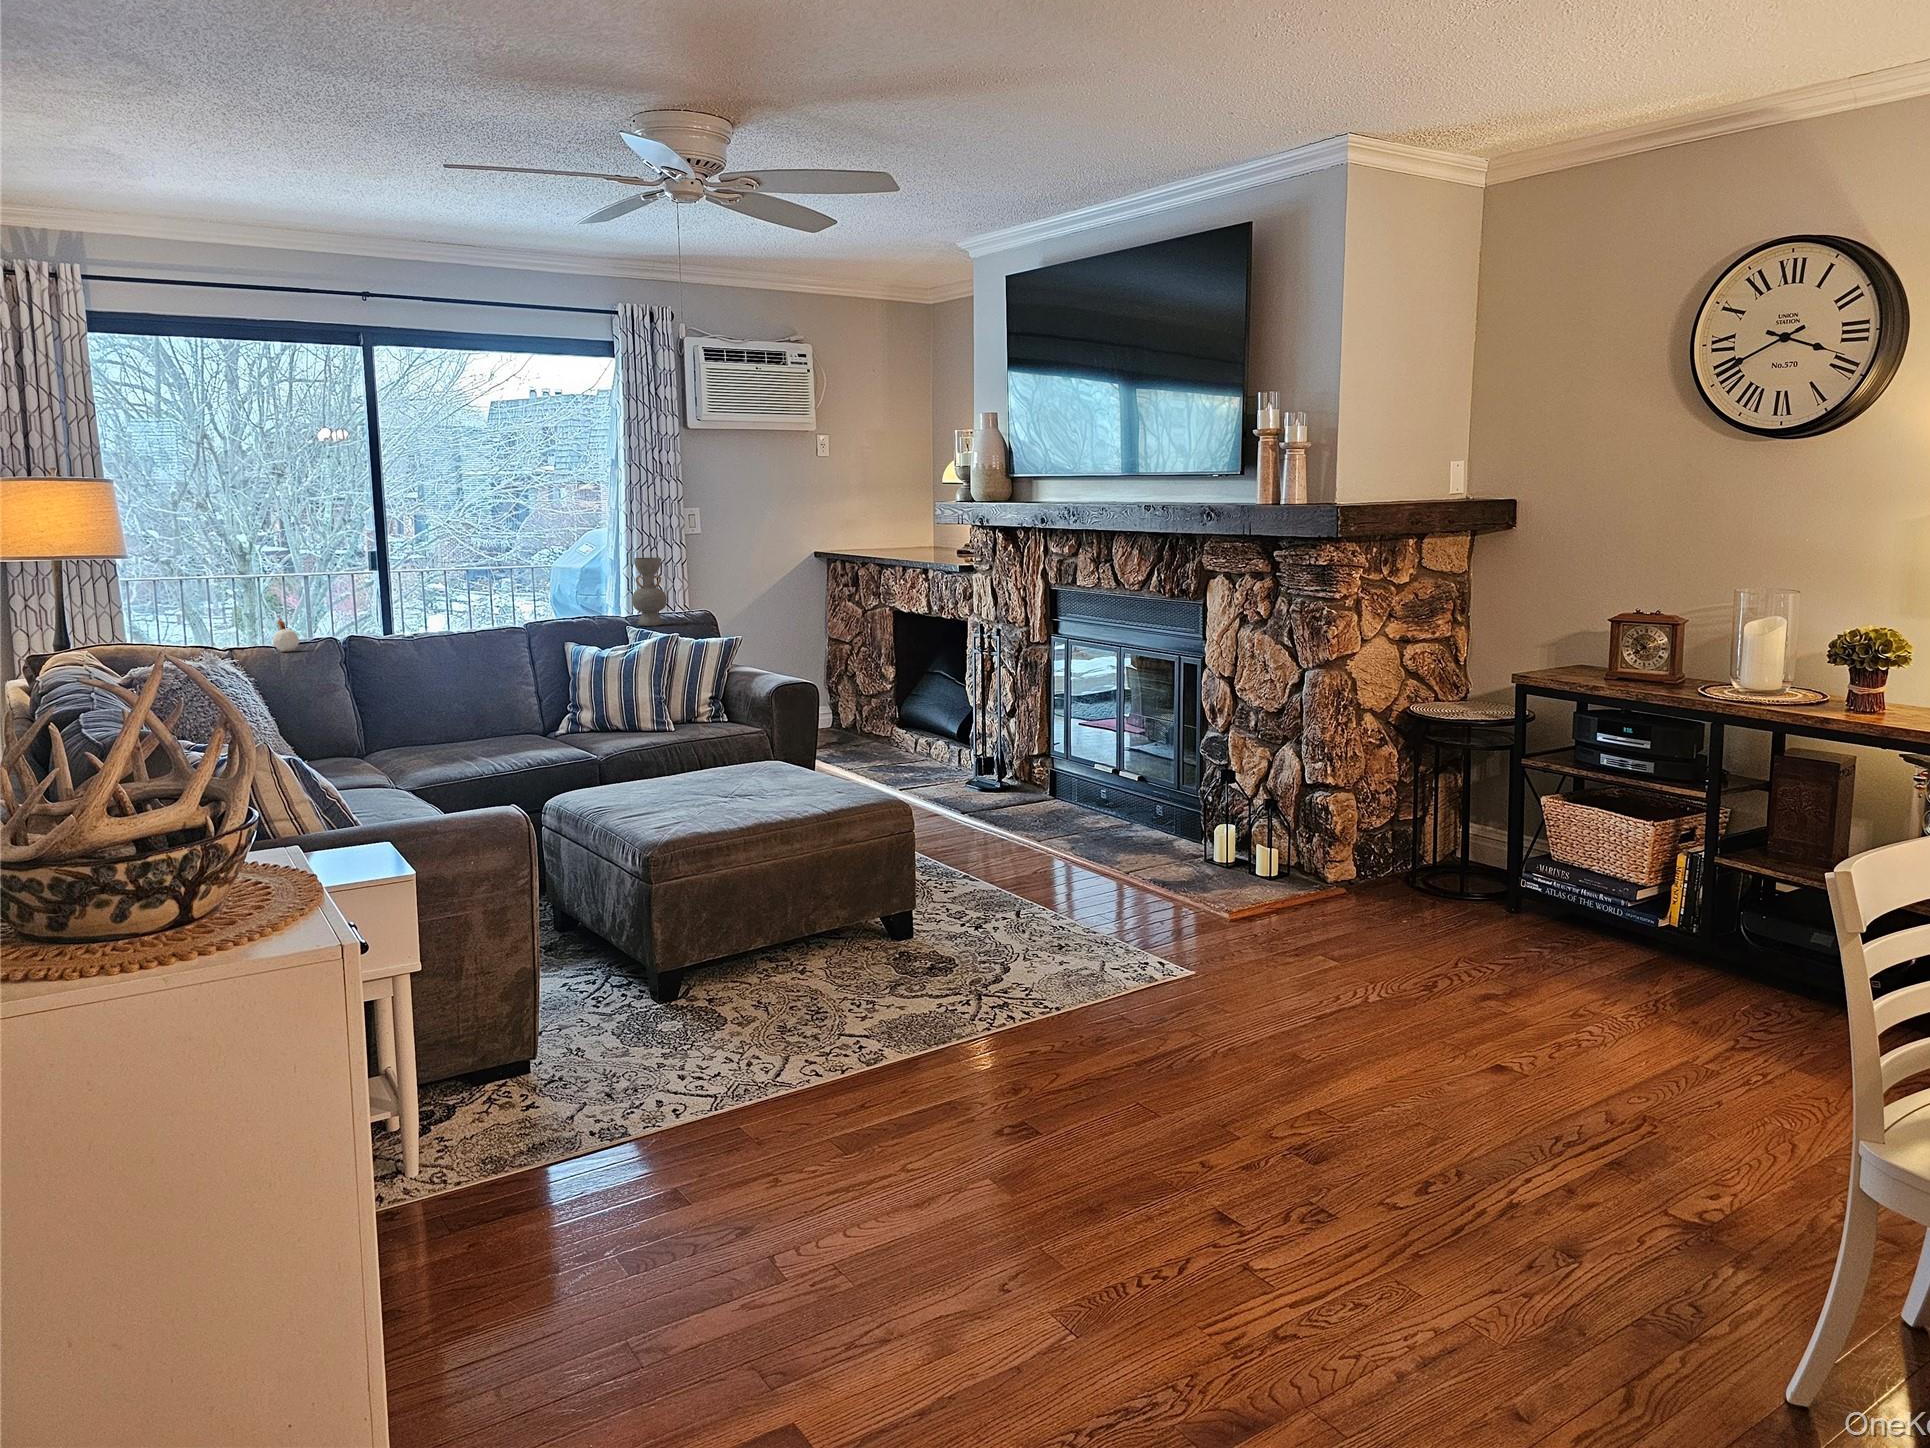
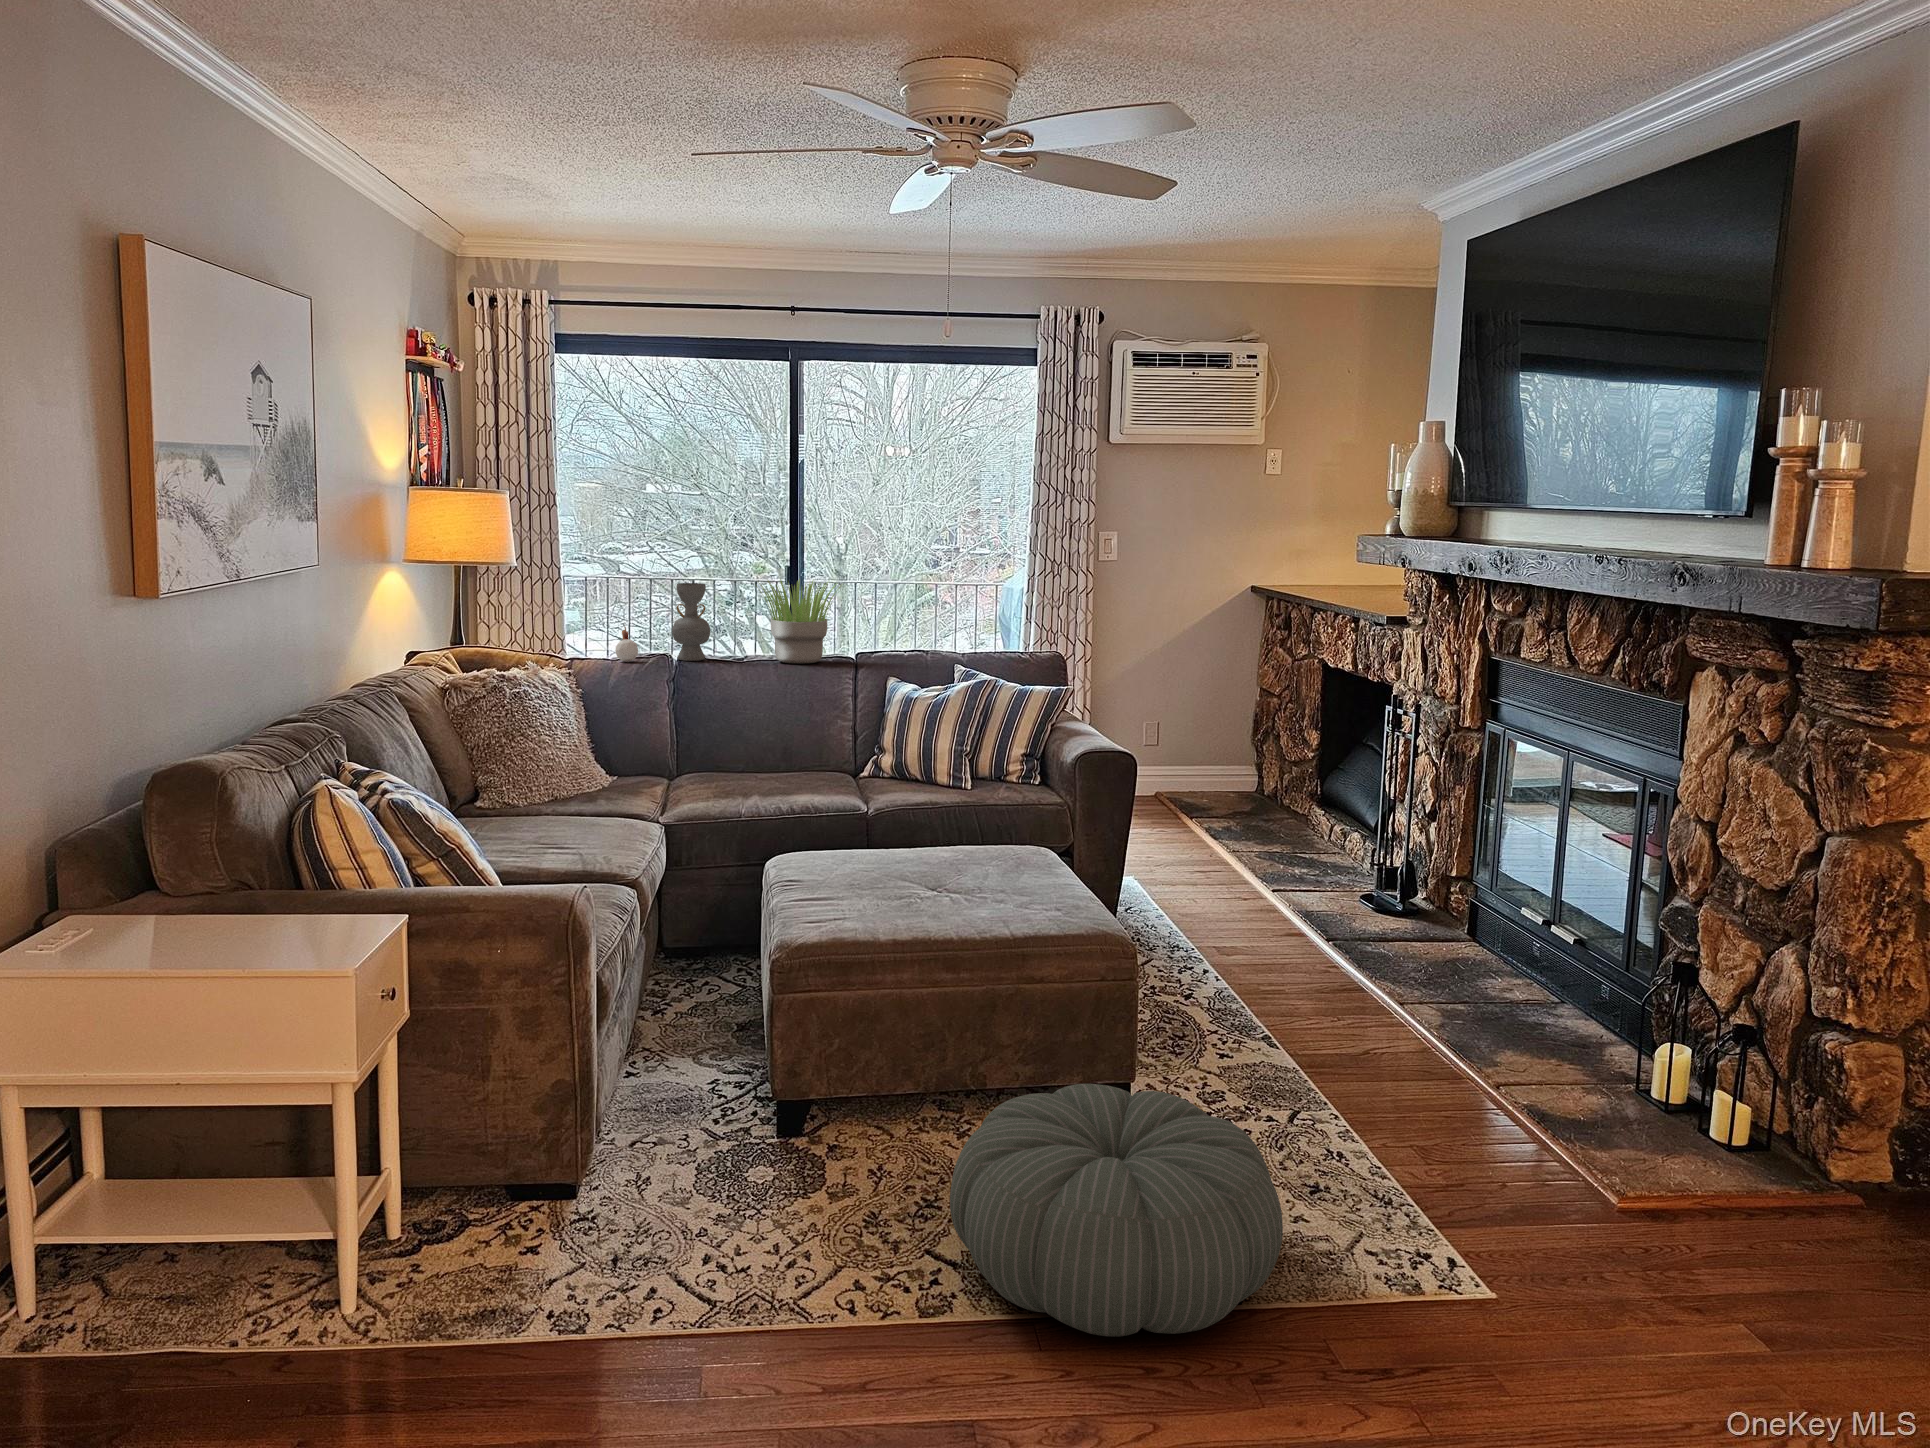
potted plant: none [411,558,510,640] -> present [756,579,841,664]
decorative vase: present [632,558,667,626] -> present [672,583,710,661]
pouf: none [852,894,1080,1043] -> present [950,1084,1283,1337]

